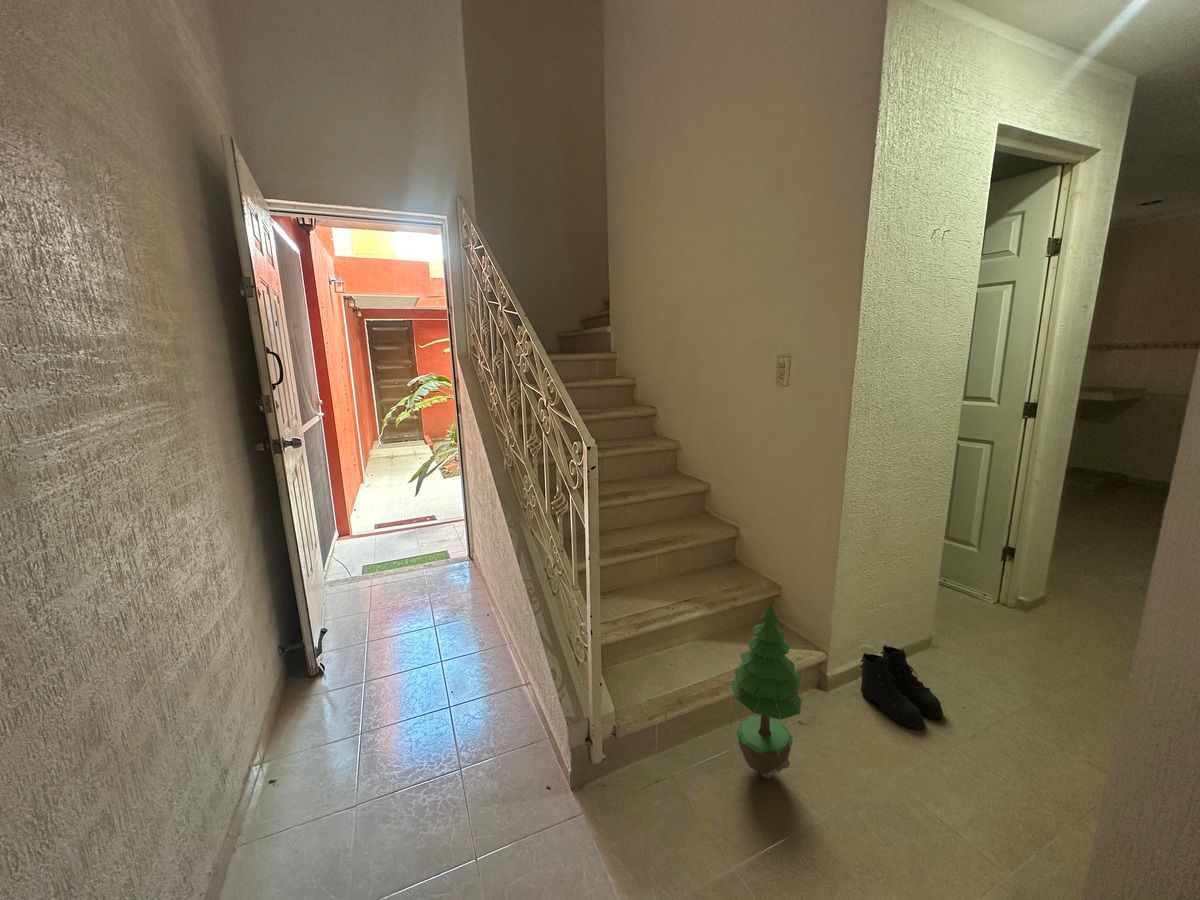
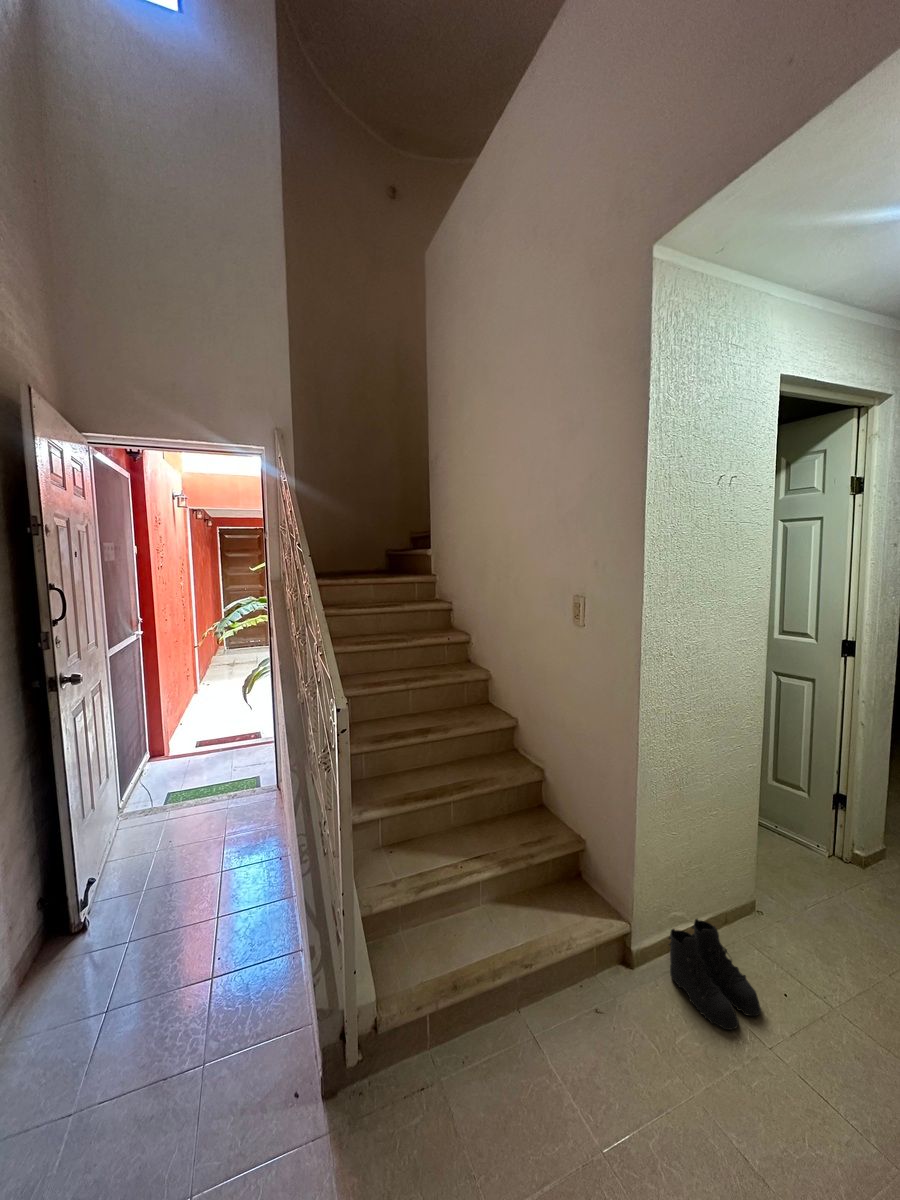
potted tree: present [731,603,802,778] -> none [506,887,585,1100]

